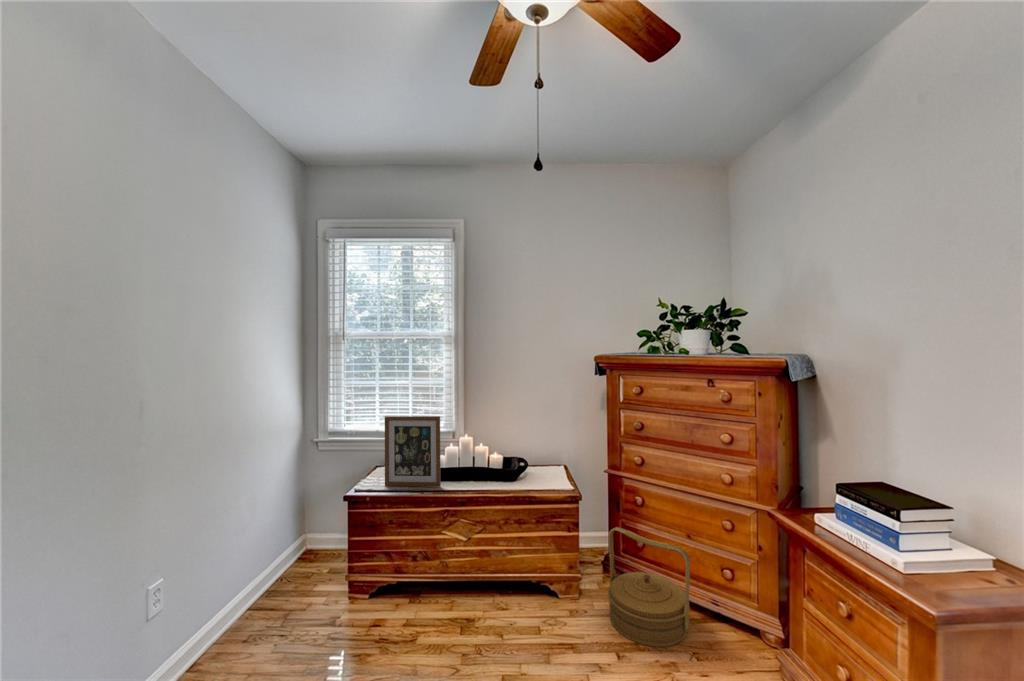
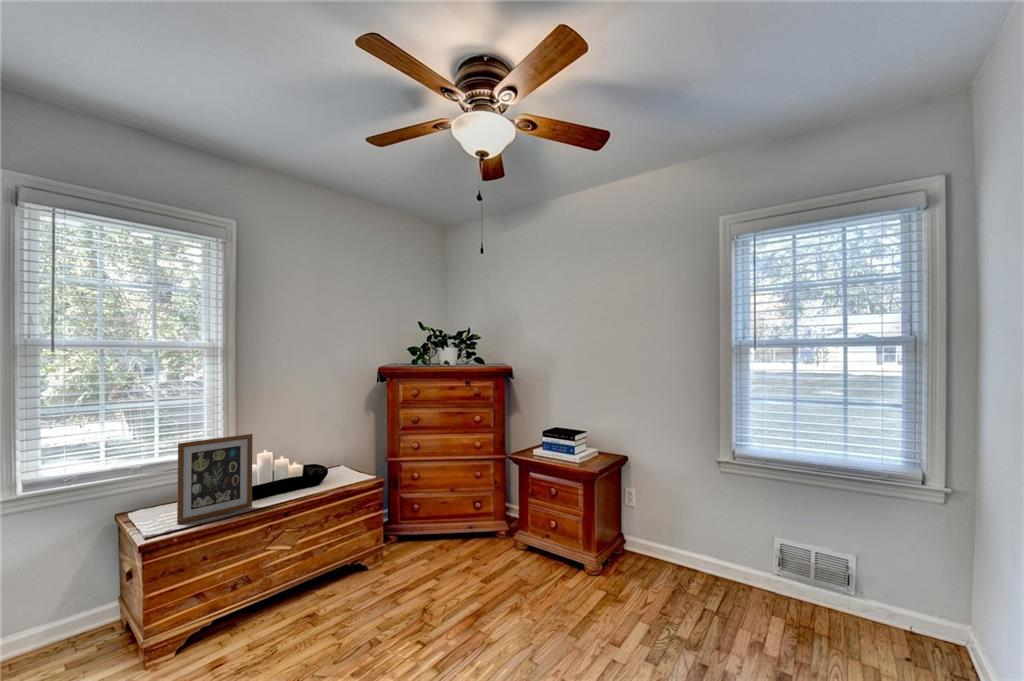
woven basket: present [608,527,690,647] -> none [407,494,467,568]

